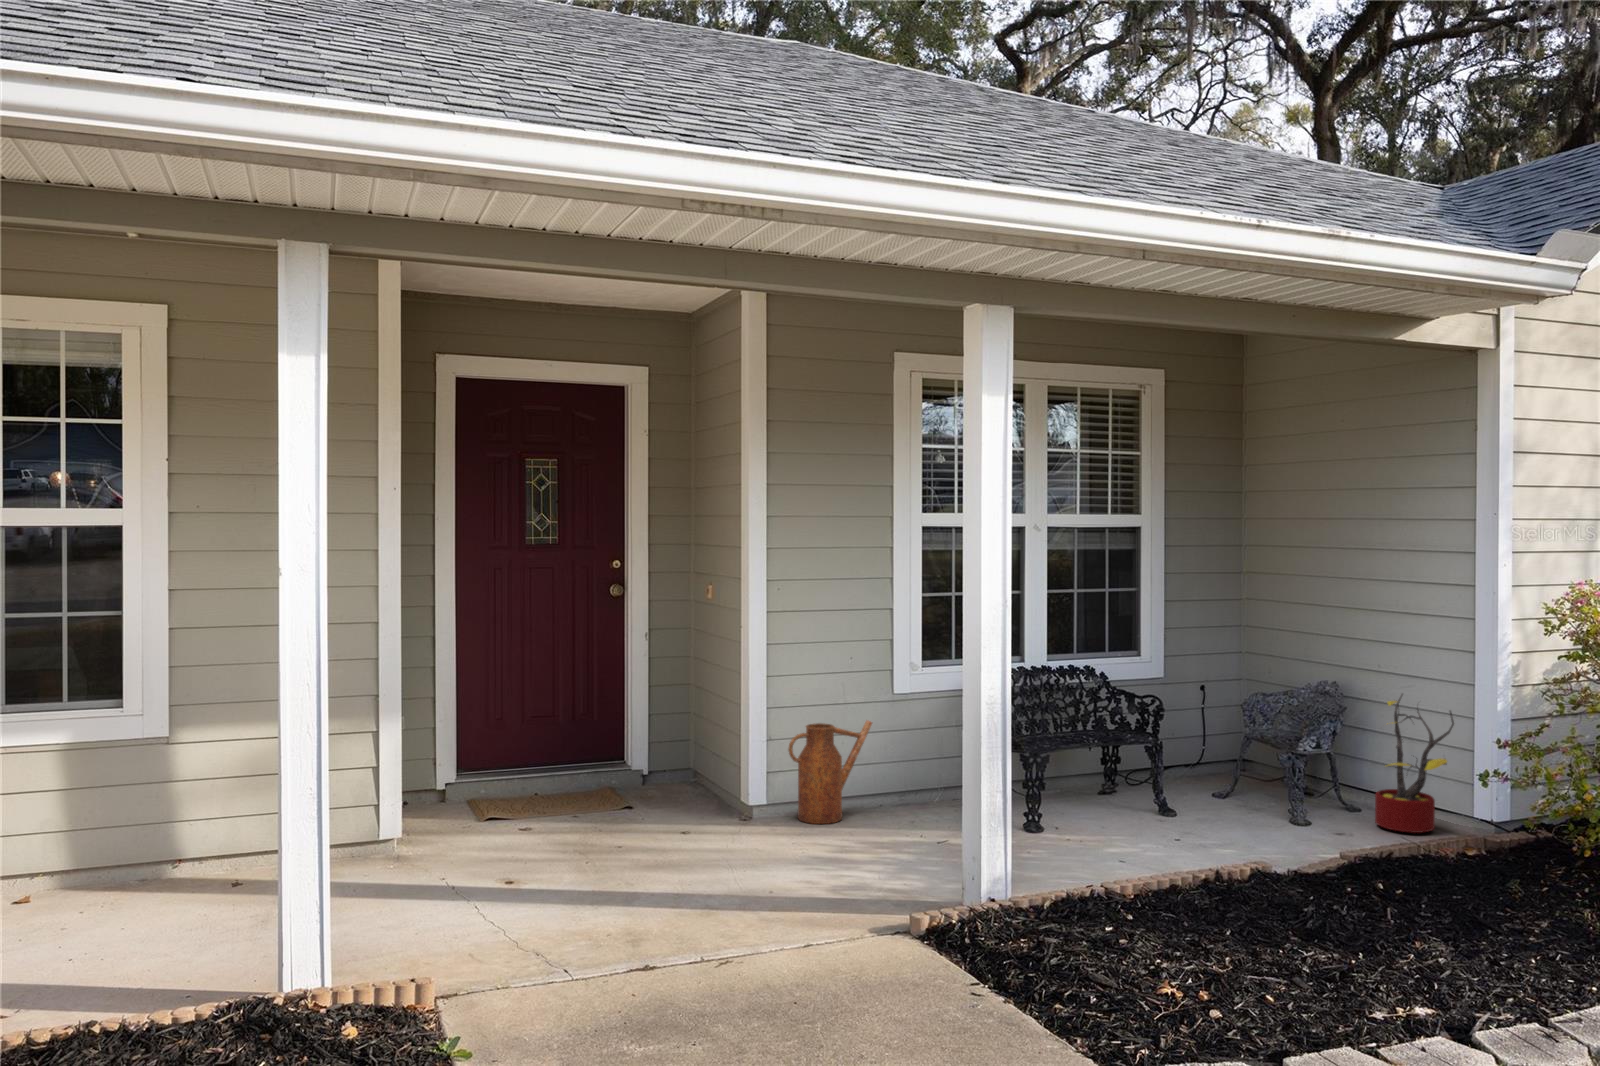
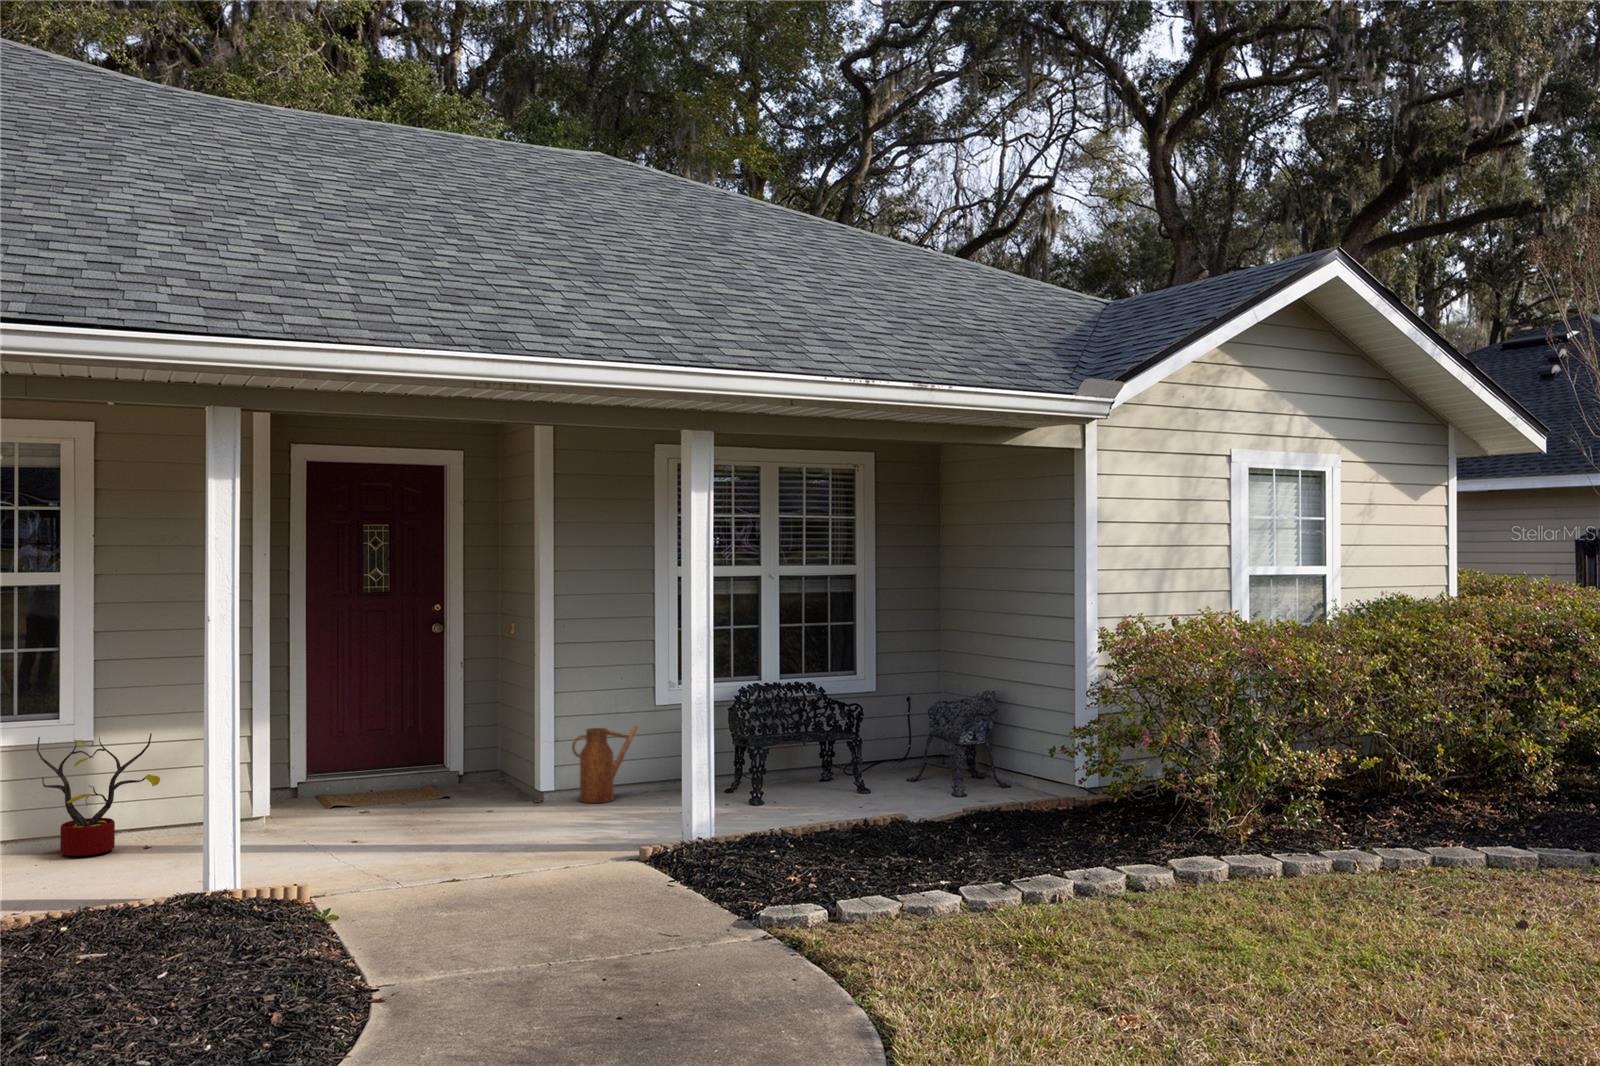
decorative plant: present [1375,694,1454,833] -> present [31,733,160,856]

